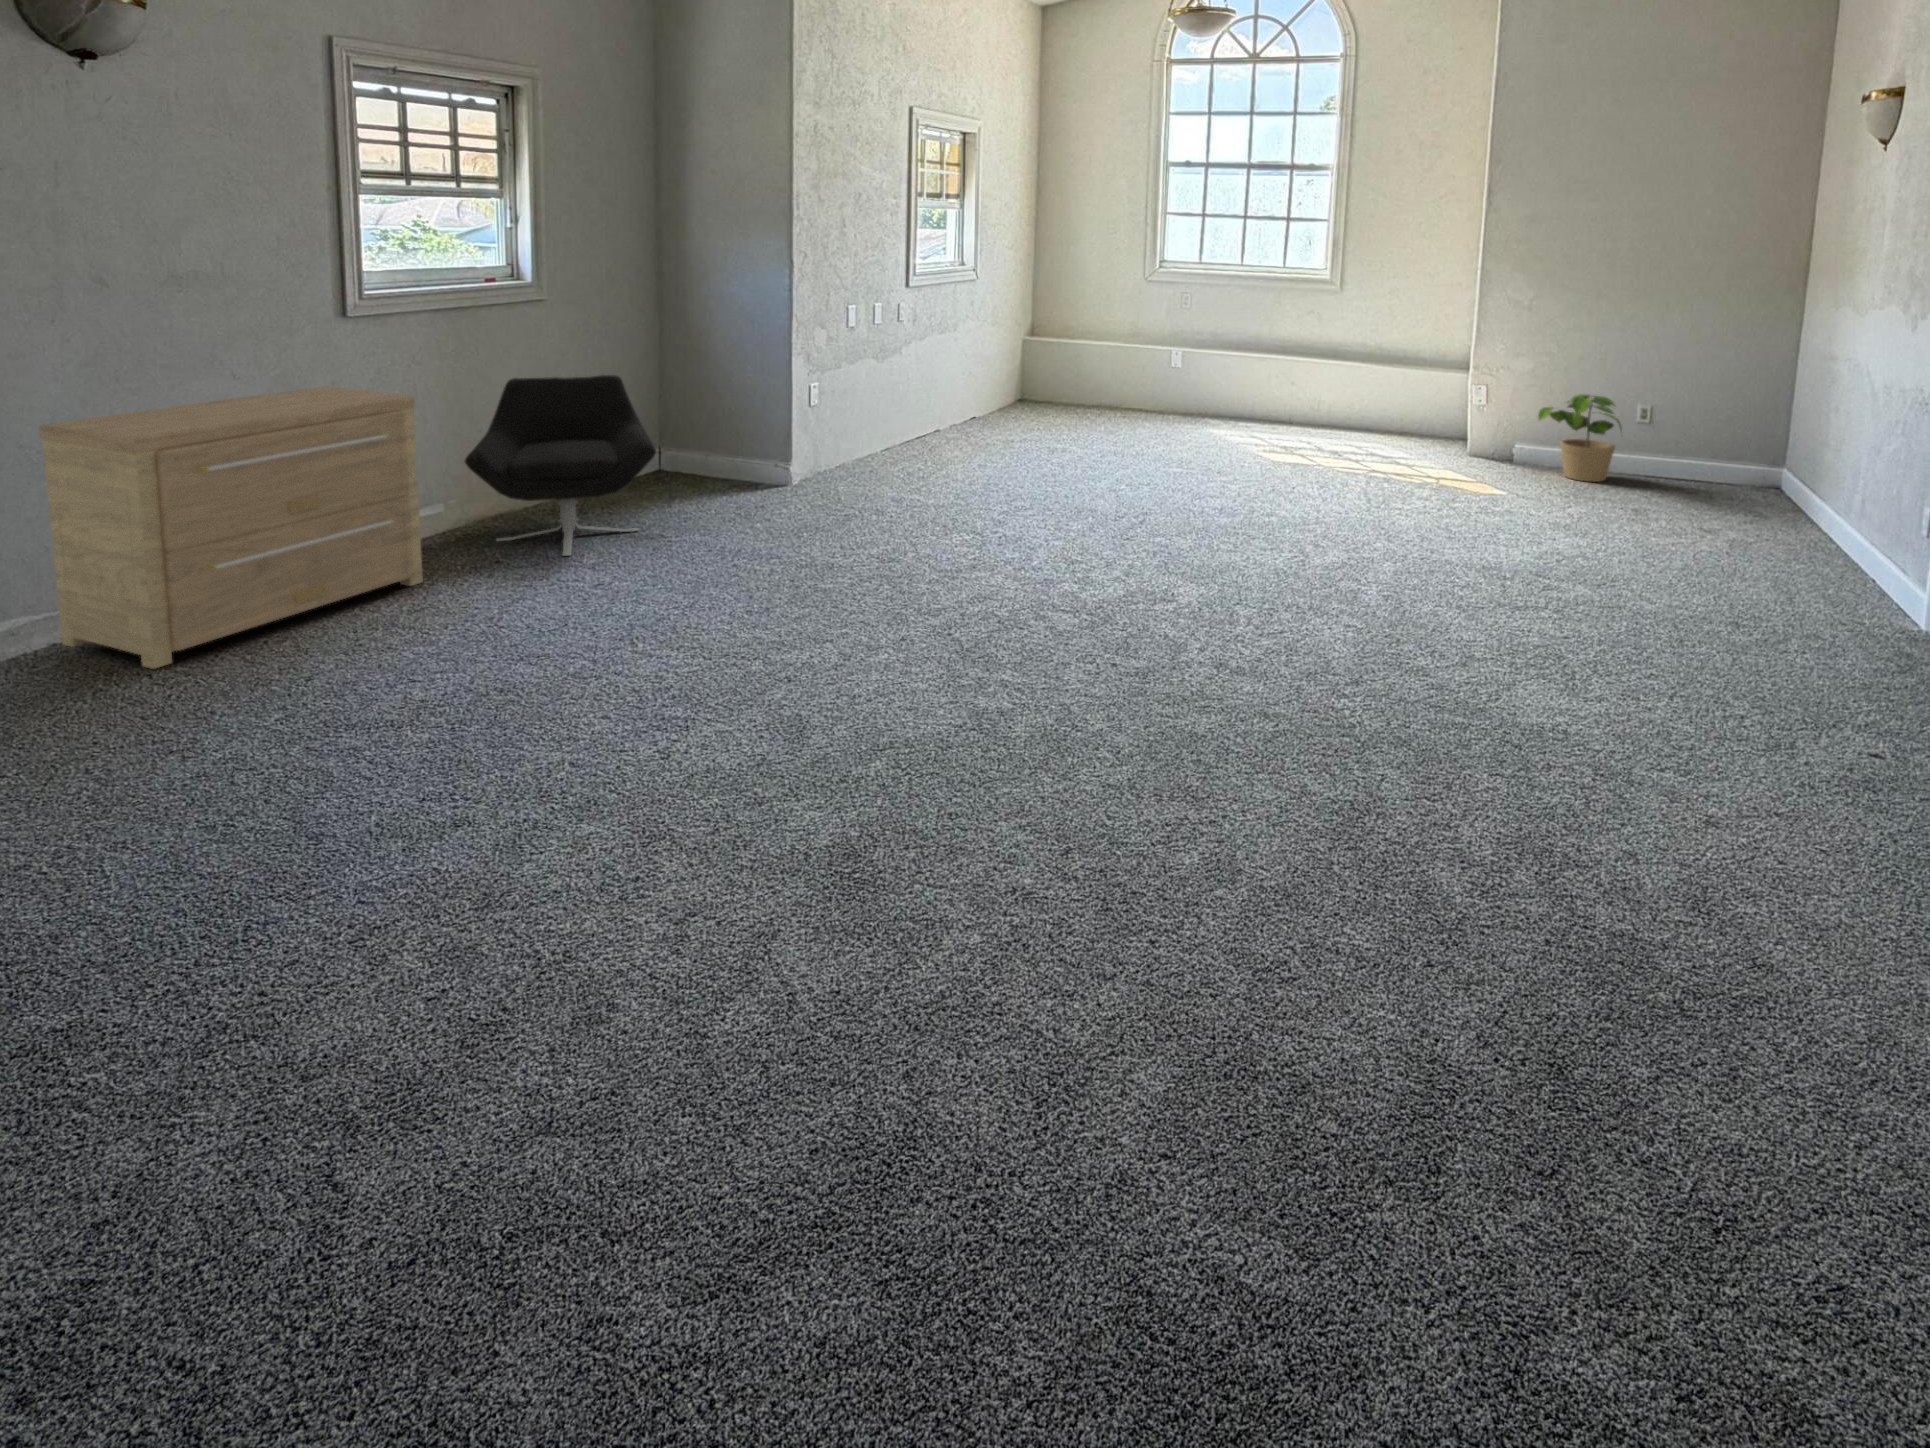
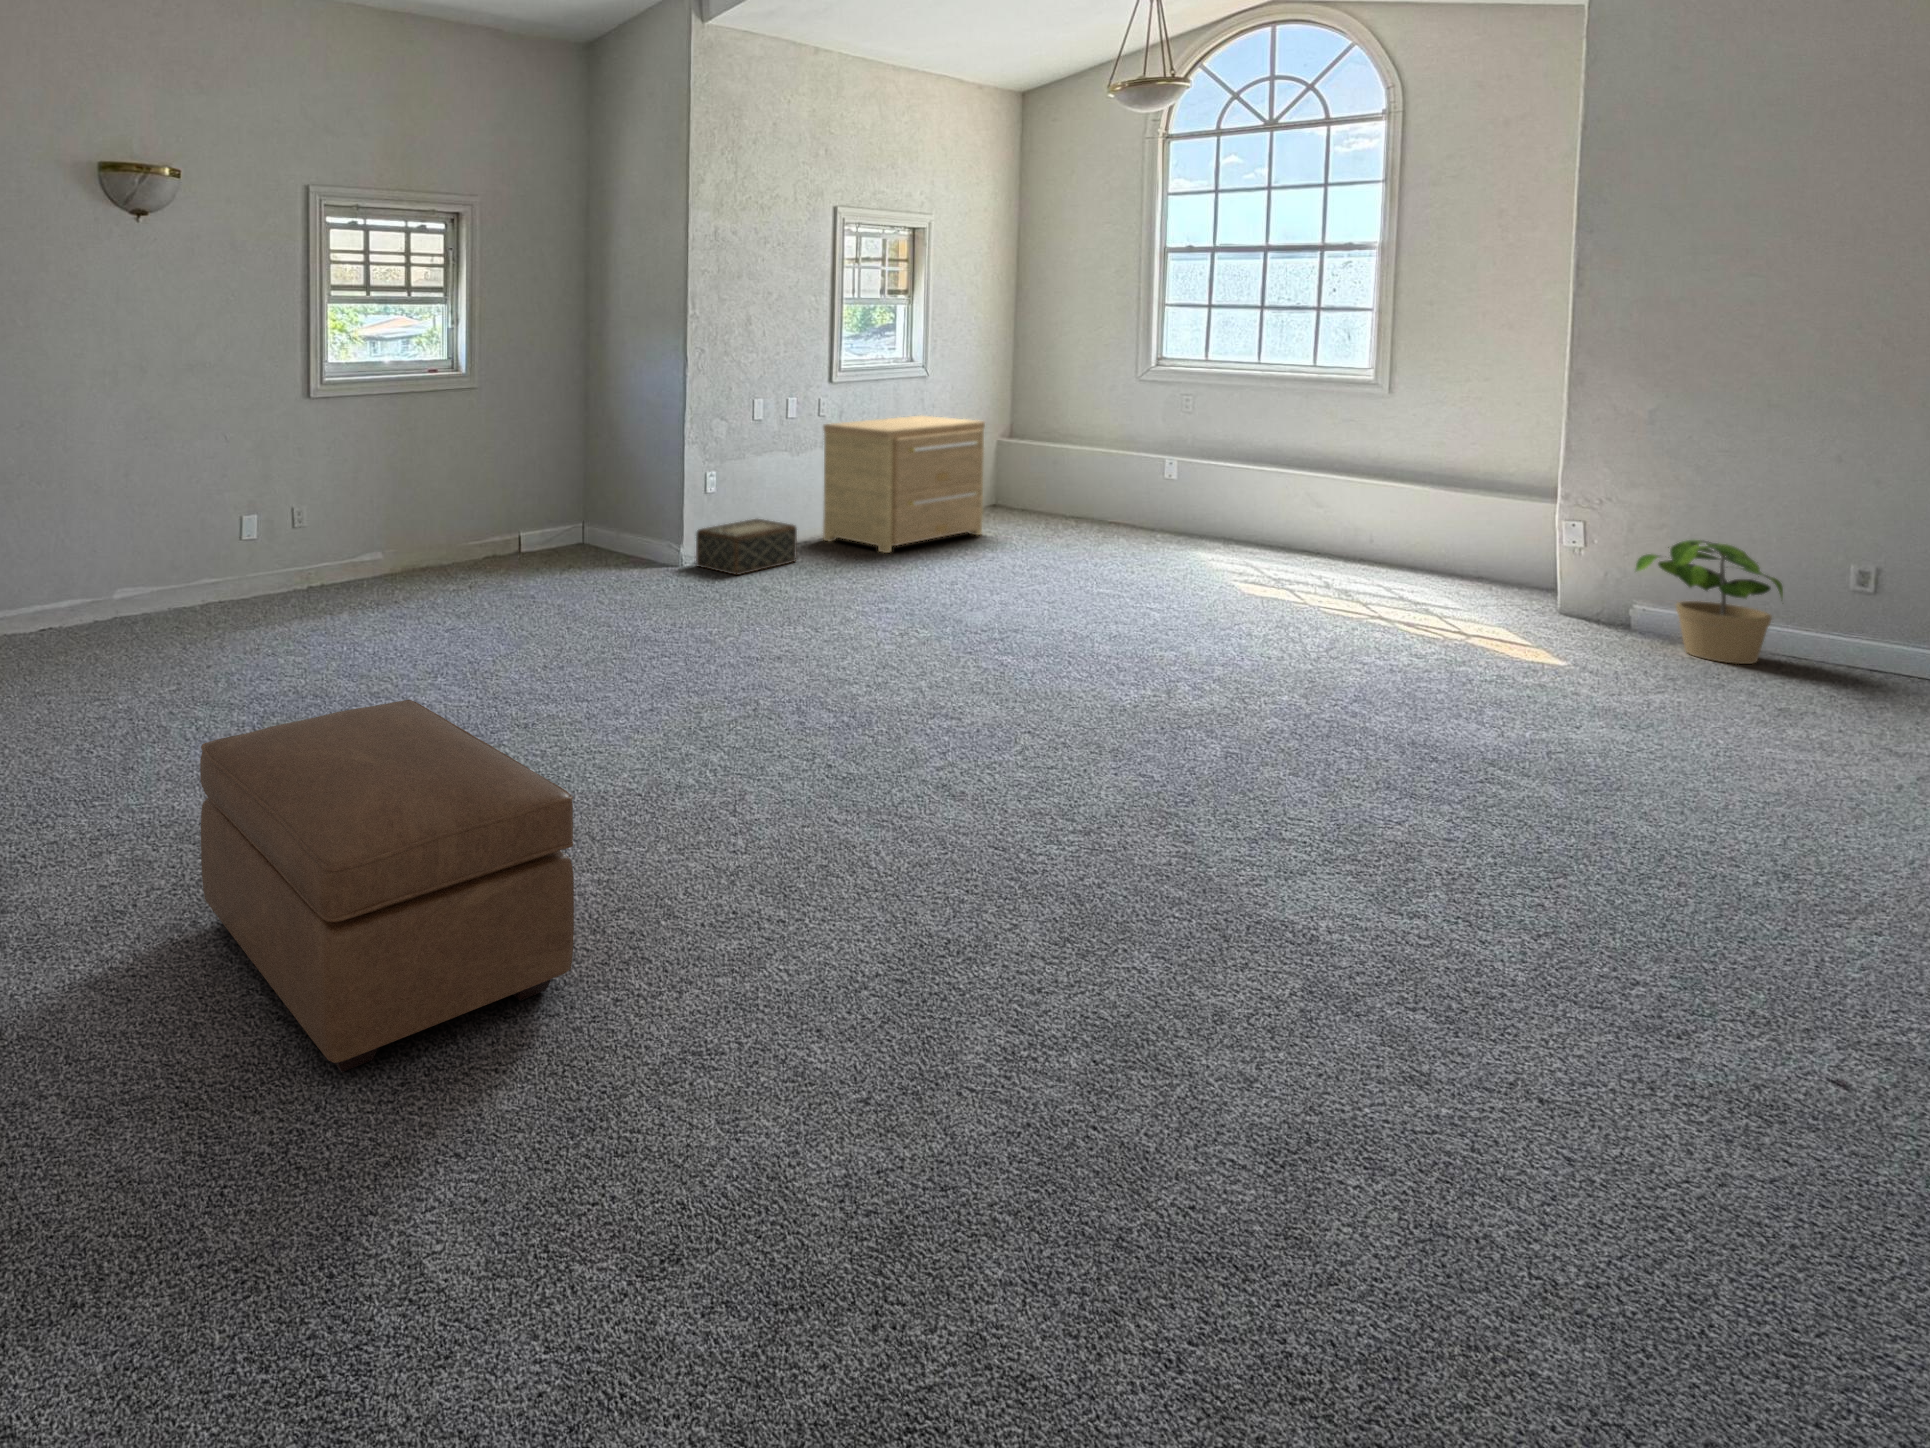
lounge chair: present [464,375,656,556] -> none [385,452,543,604]
side table: present [39,386,423,669] -> present [823,416,985,553]
woven basket: none [805,429,899,489] -> present [696,519,797,575]
ottoman: none [600,679,1115,1140] -> present [200,700,574,1072]

